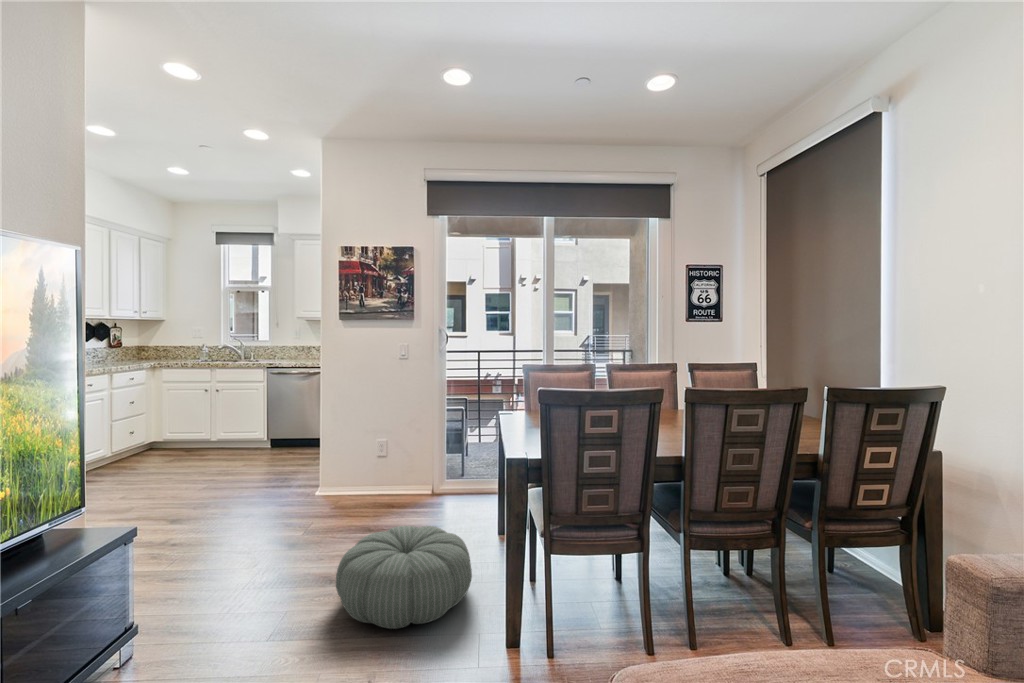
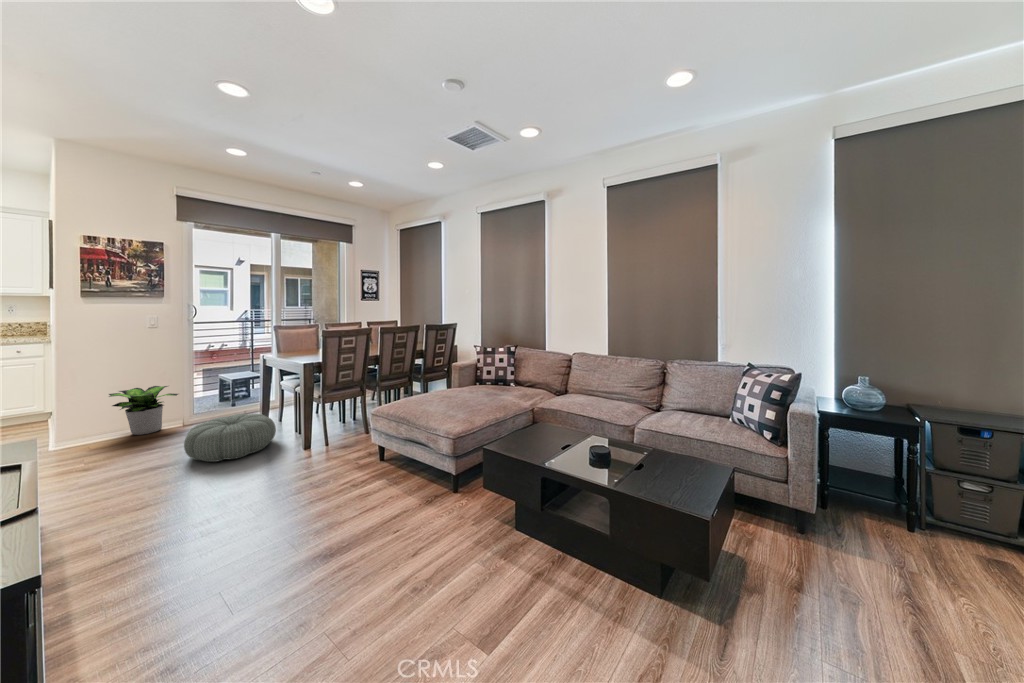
potted plant: none [334,443,408,513] -> present [109,386,178,435]

